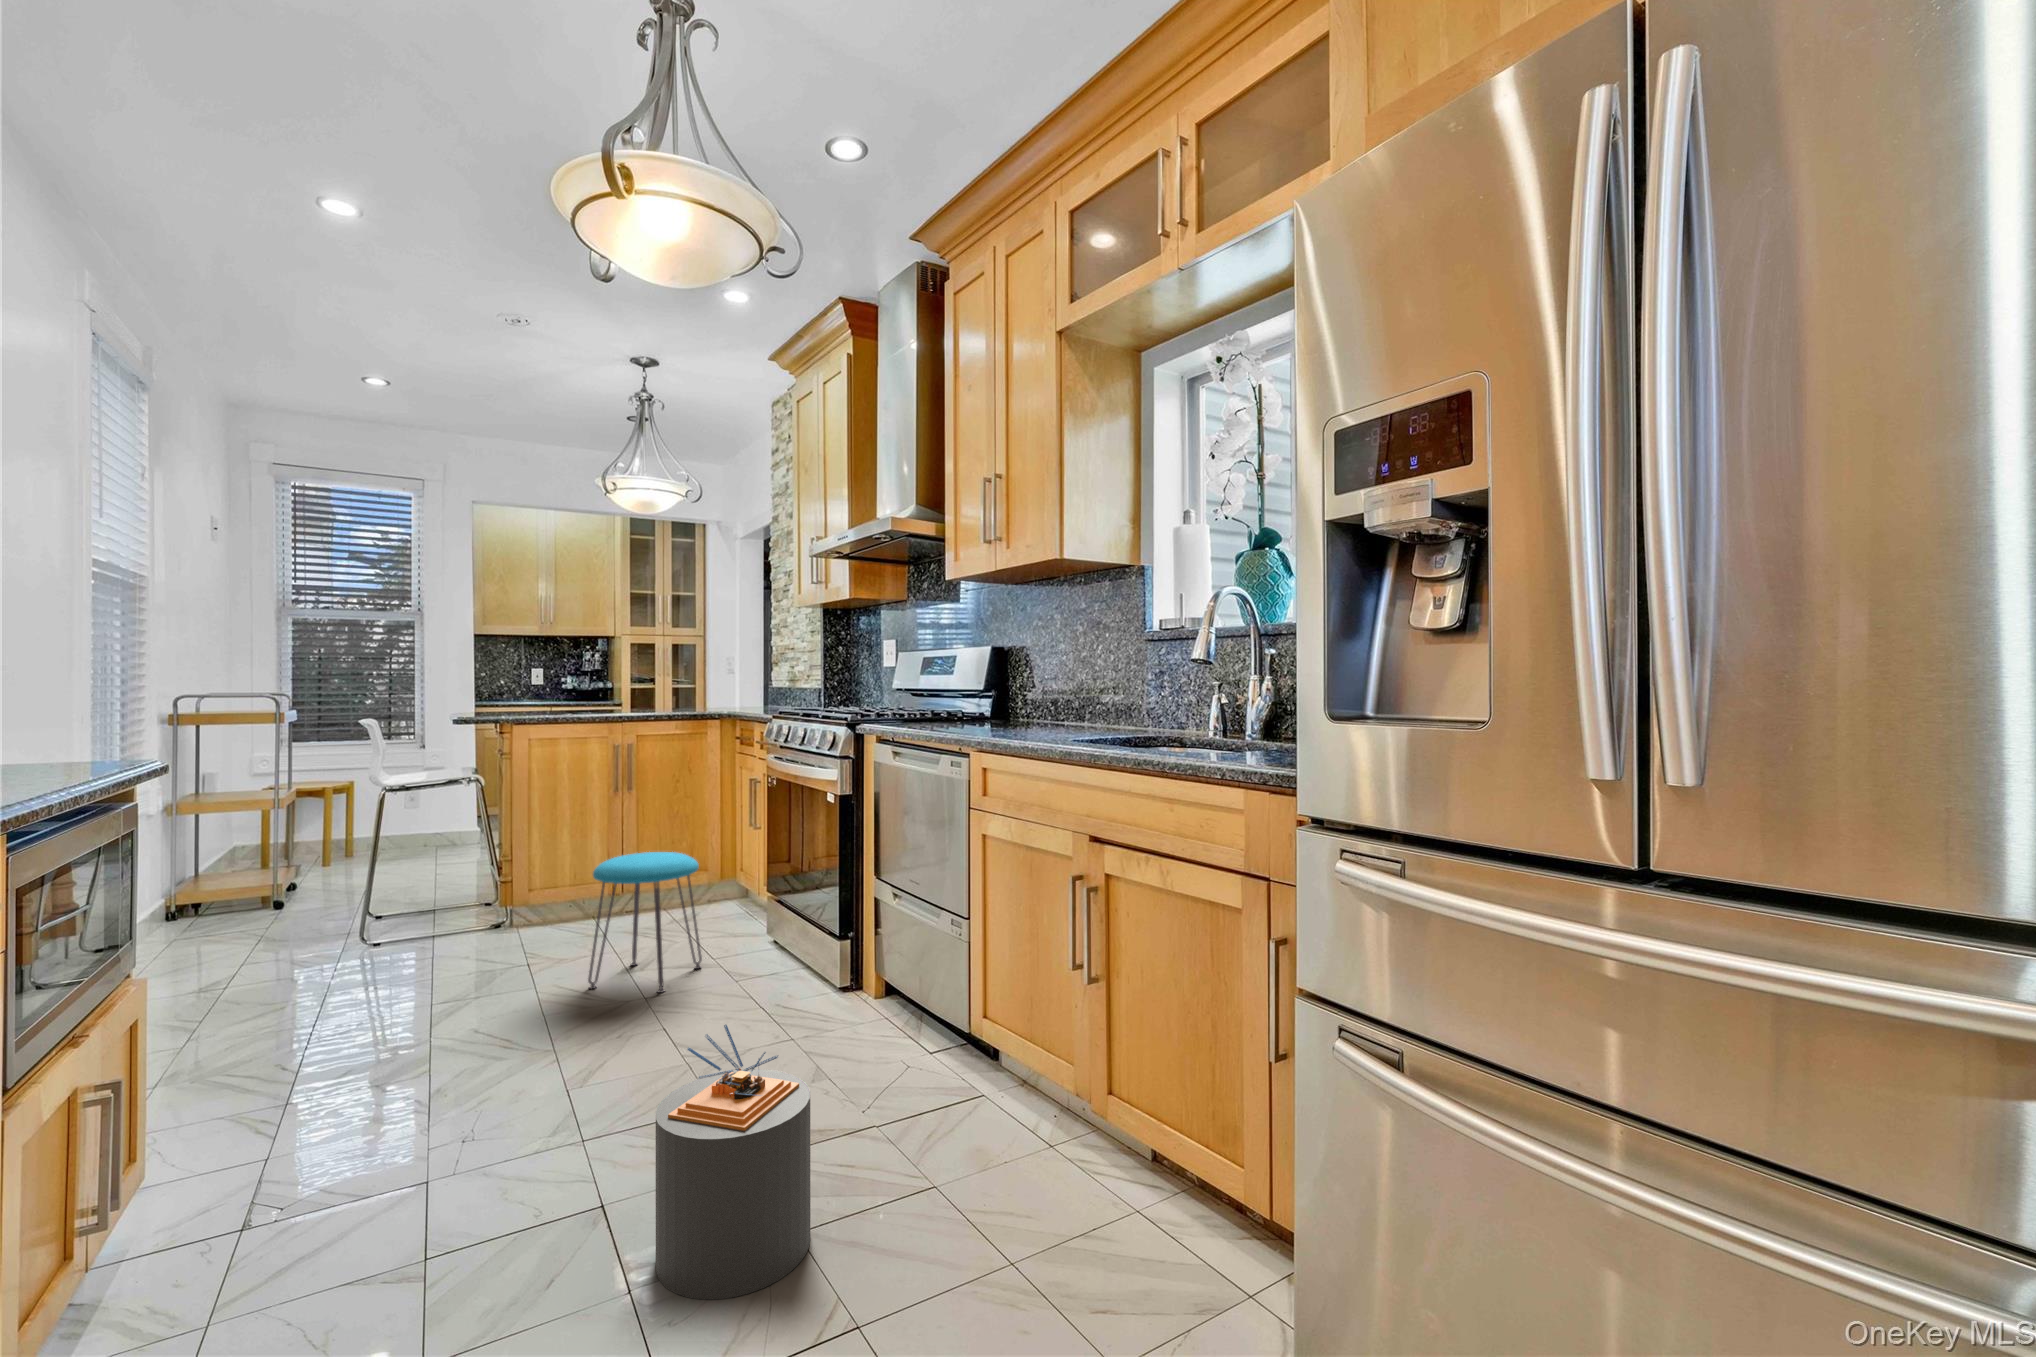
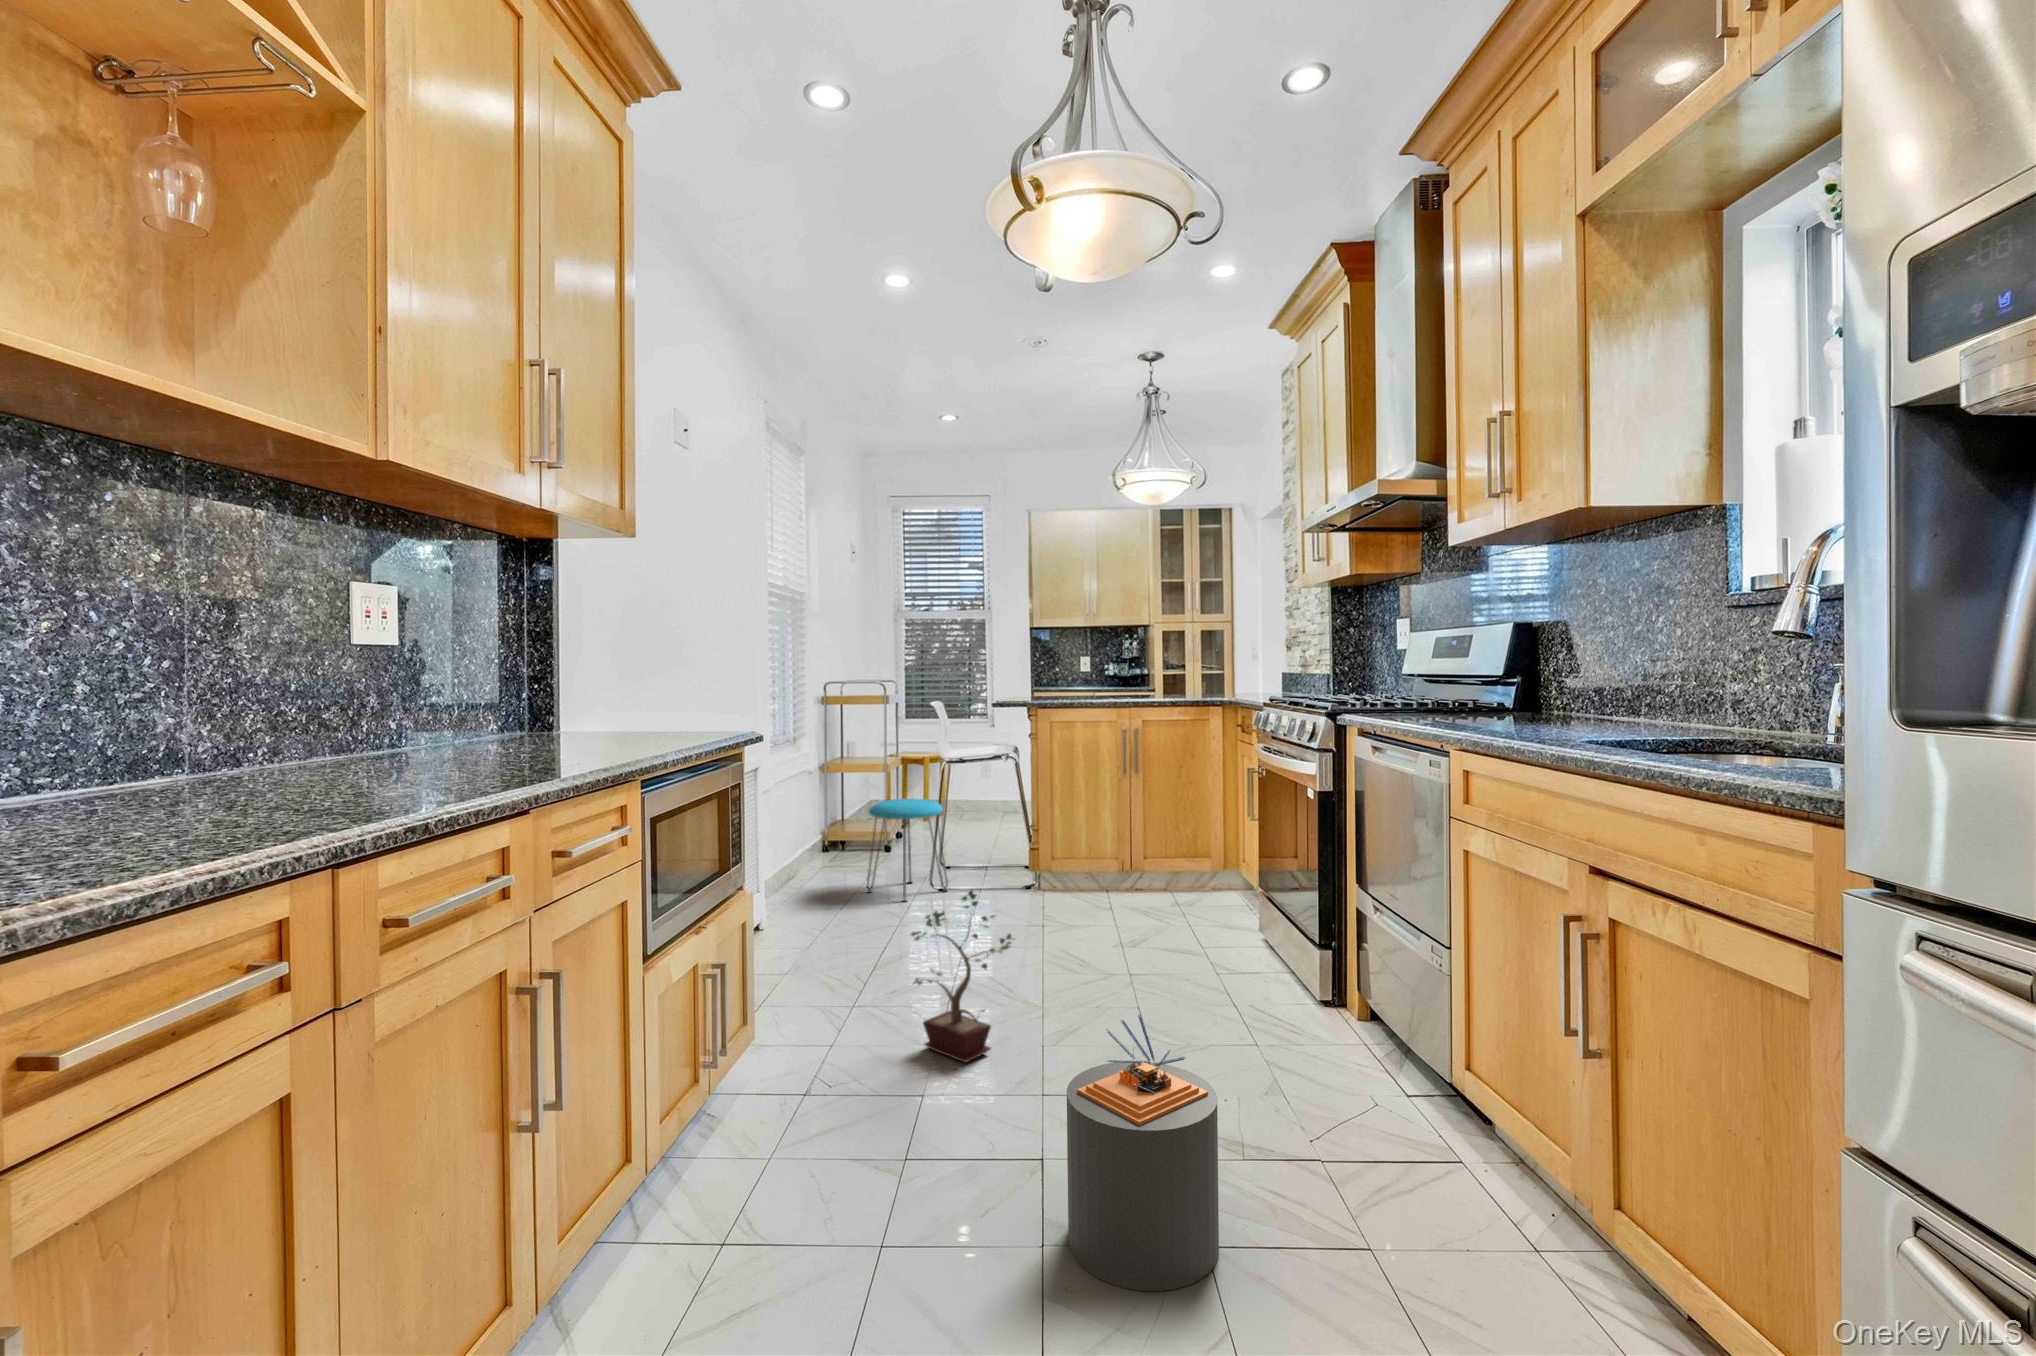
stool: present [588,852,702,993] -> present [866,799,948,902]
potted plant: none [389,930,545,1132] -> present [911,890,1014,1062]

